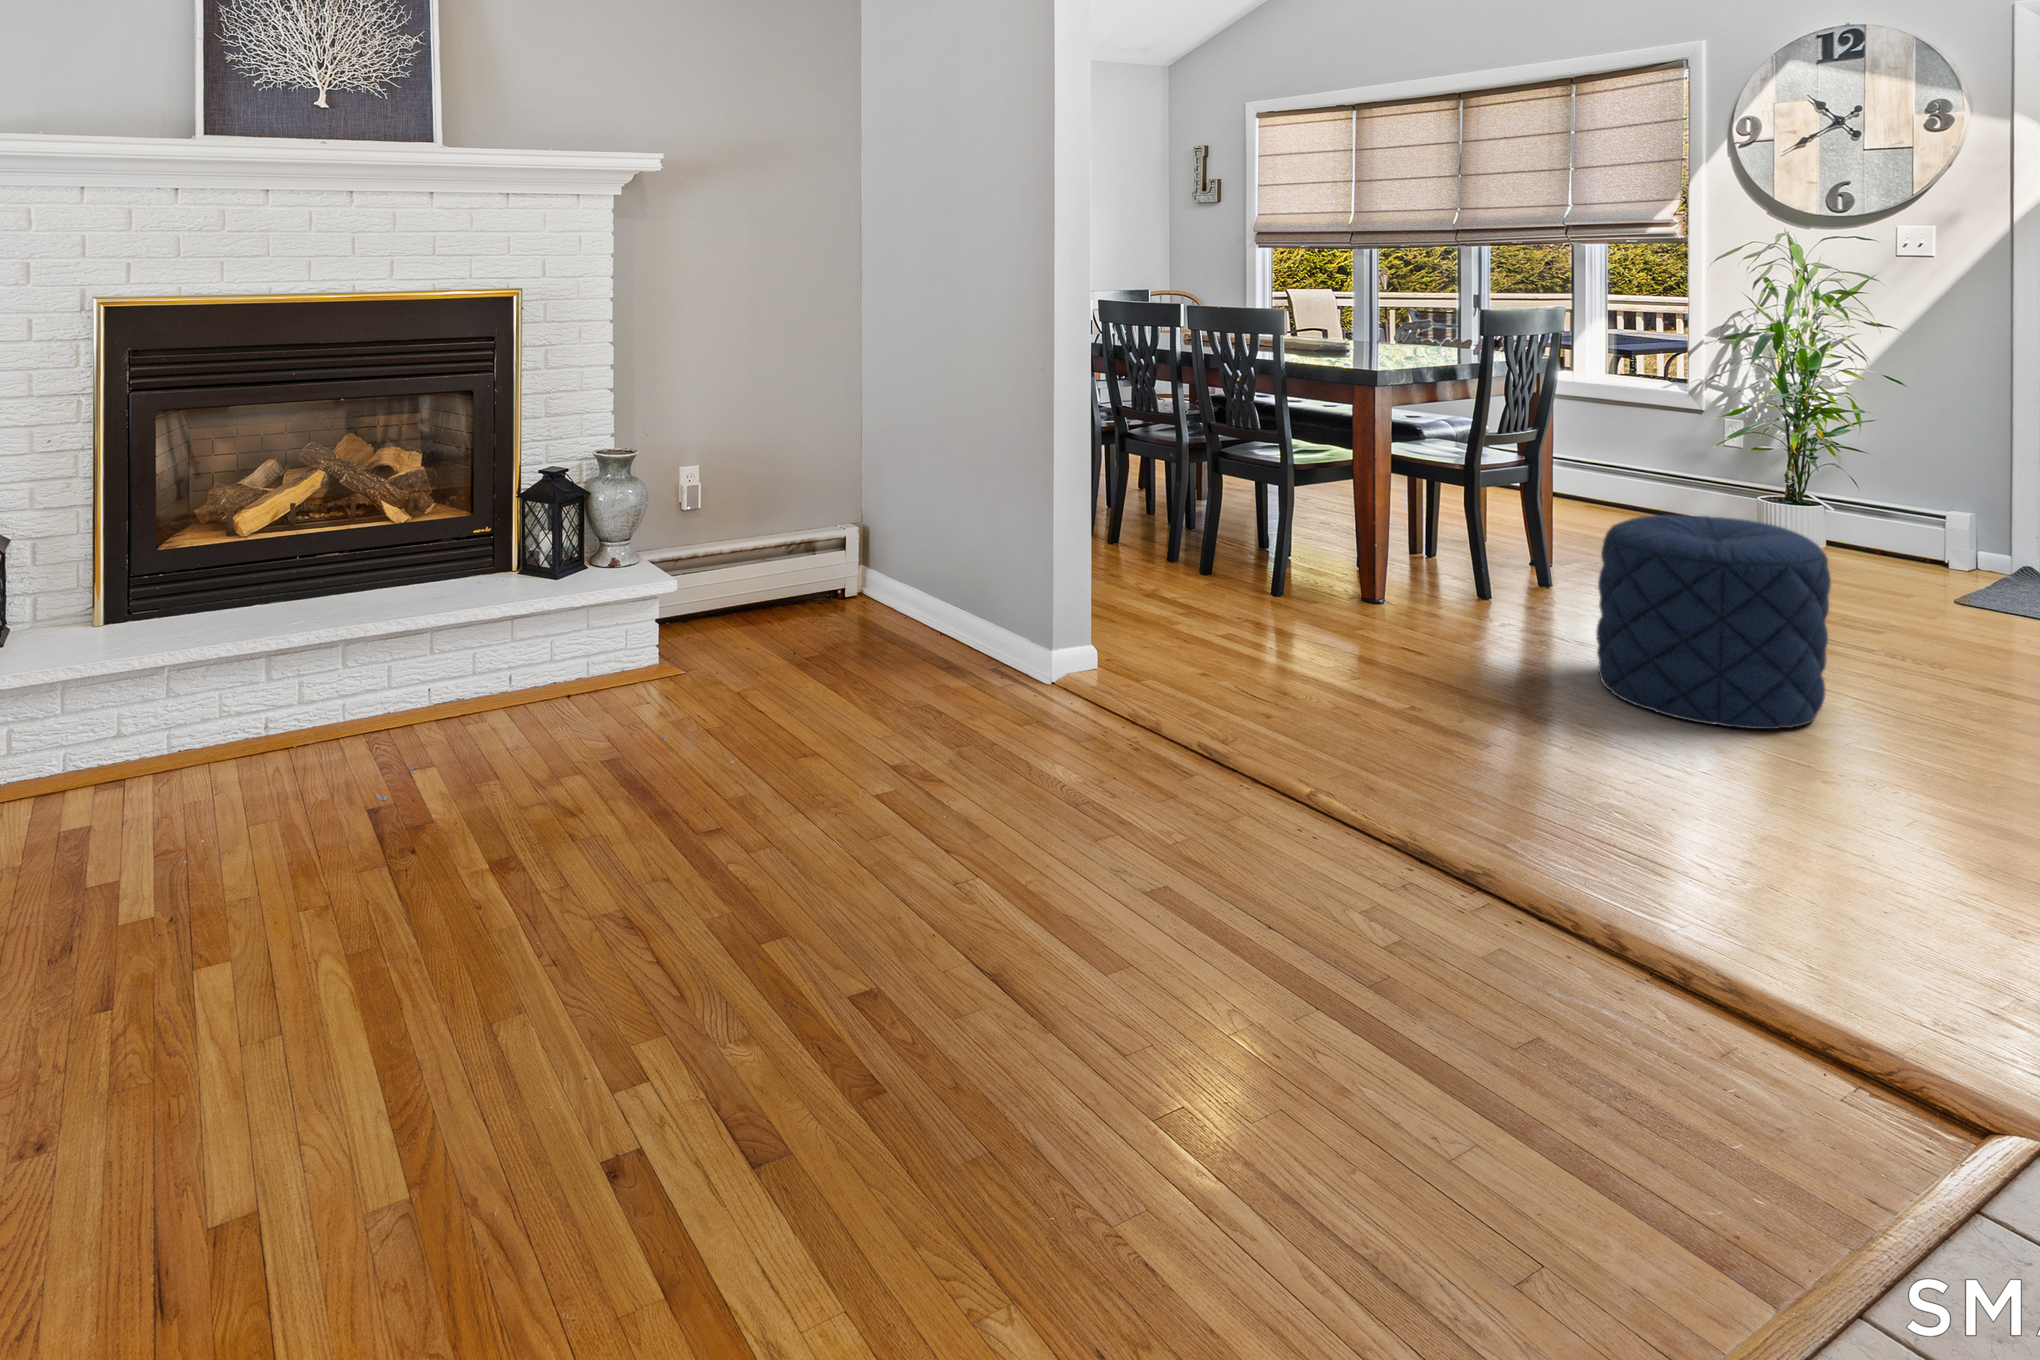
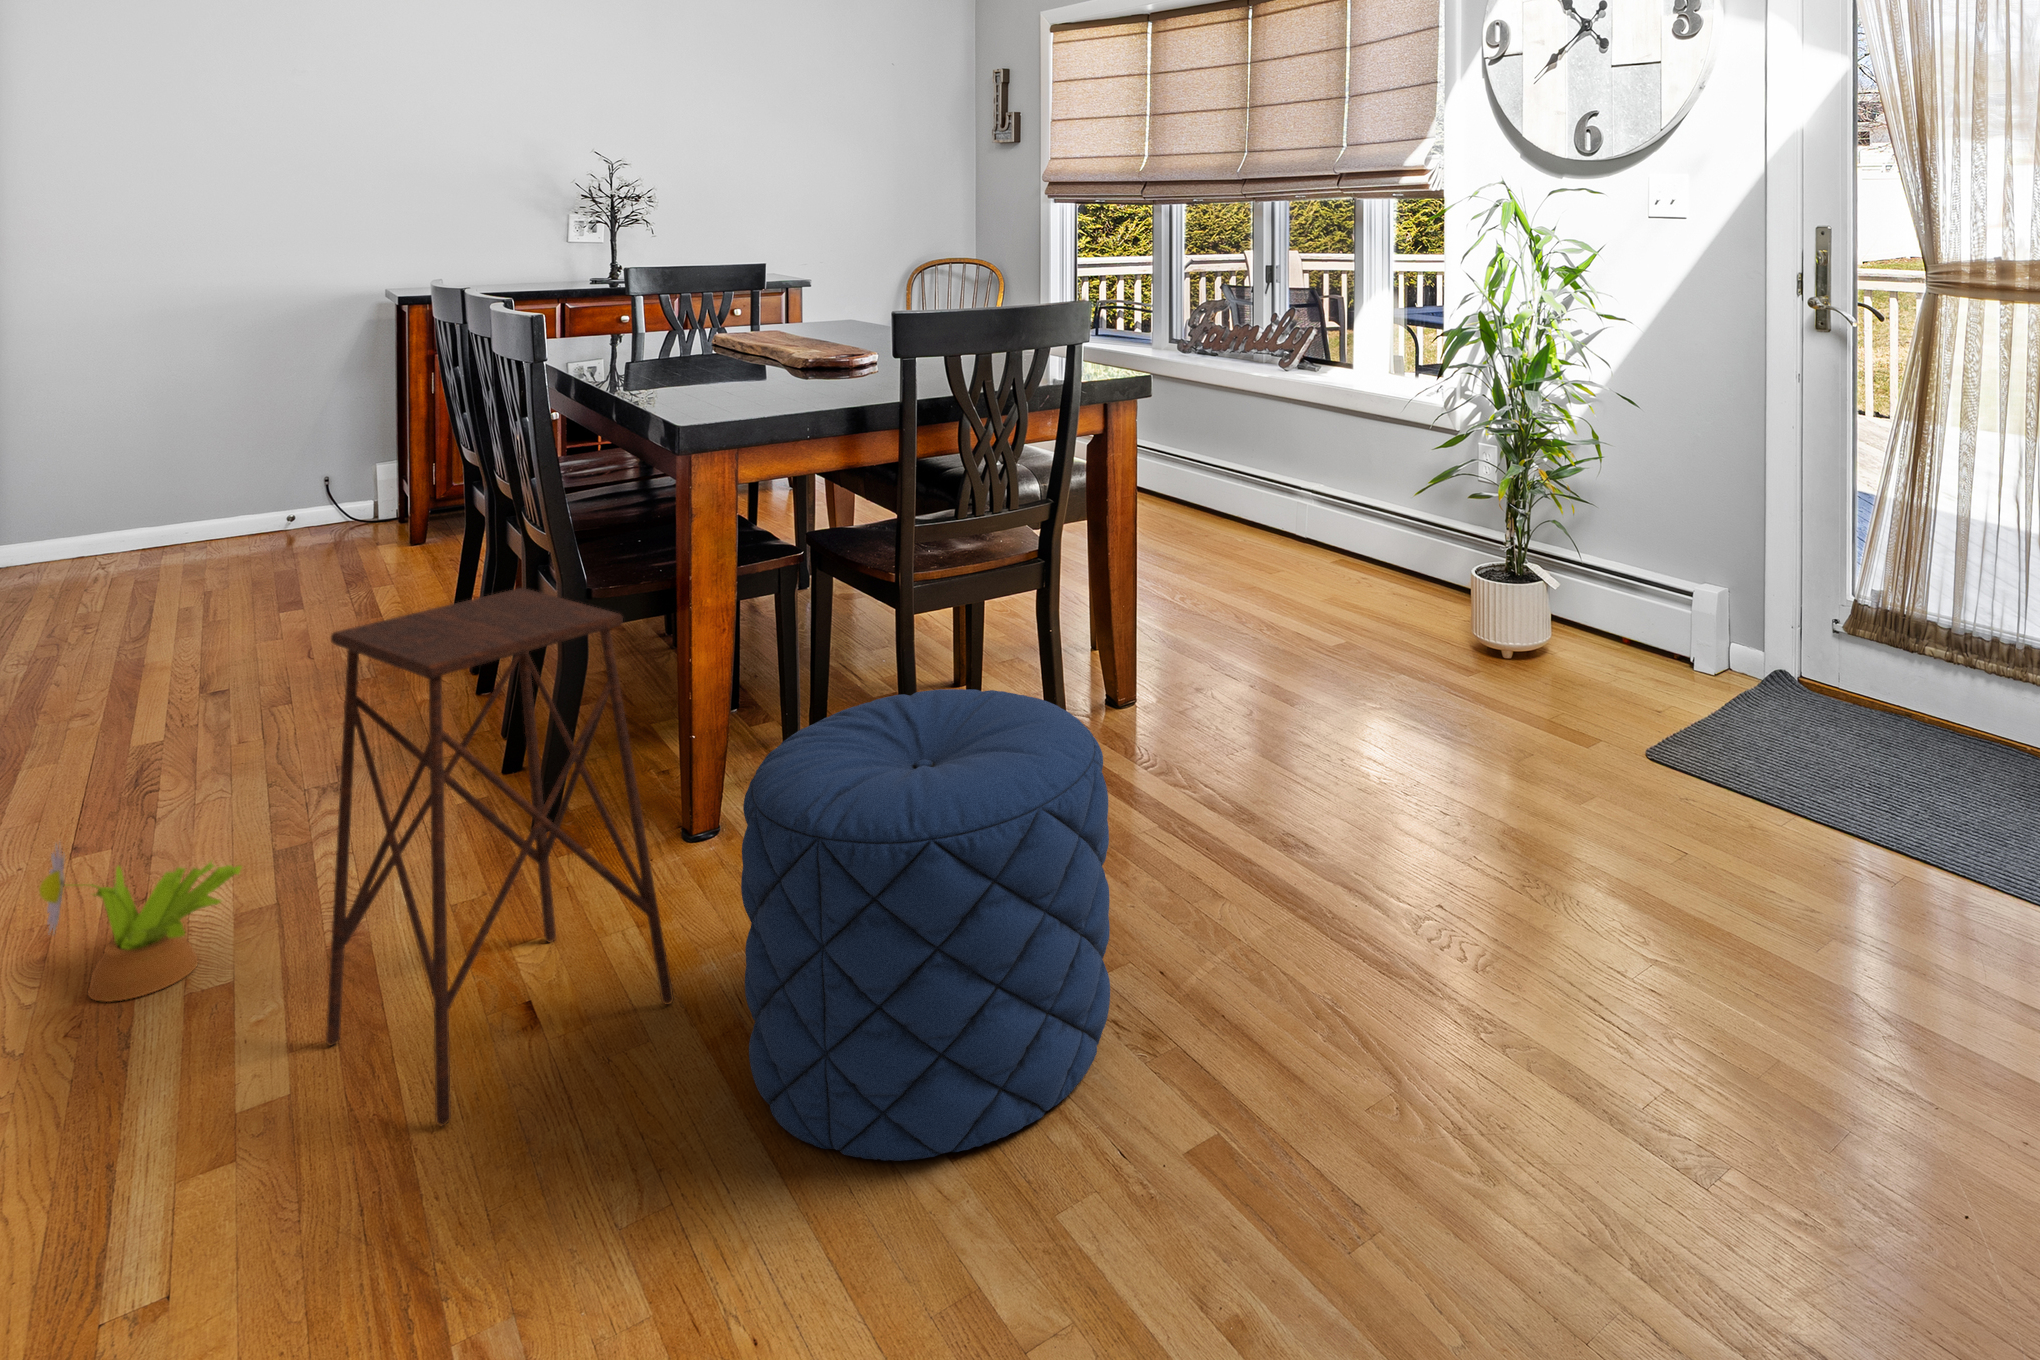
side table: none [1360,457,1522,710] -> present [326,588,674,1126]
decorative plant: none [1159,579,1253,665] -> present [39,845,242,1002]

